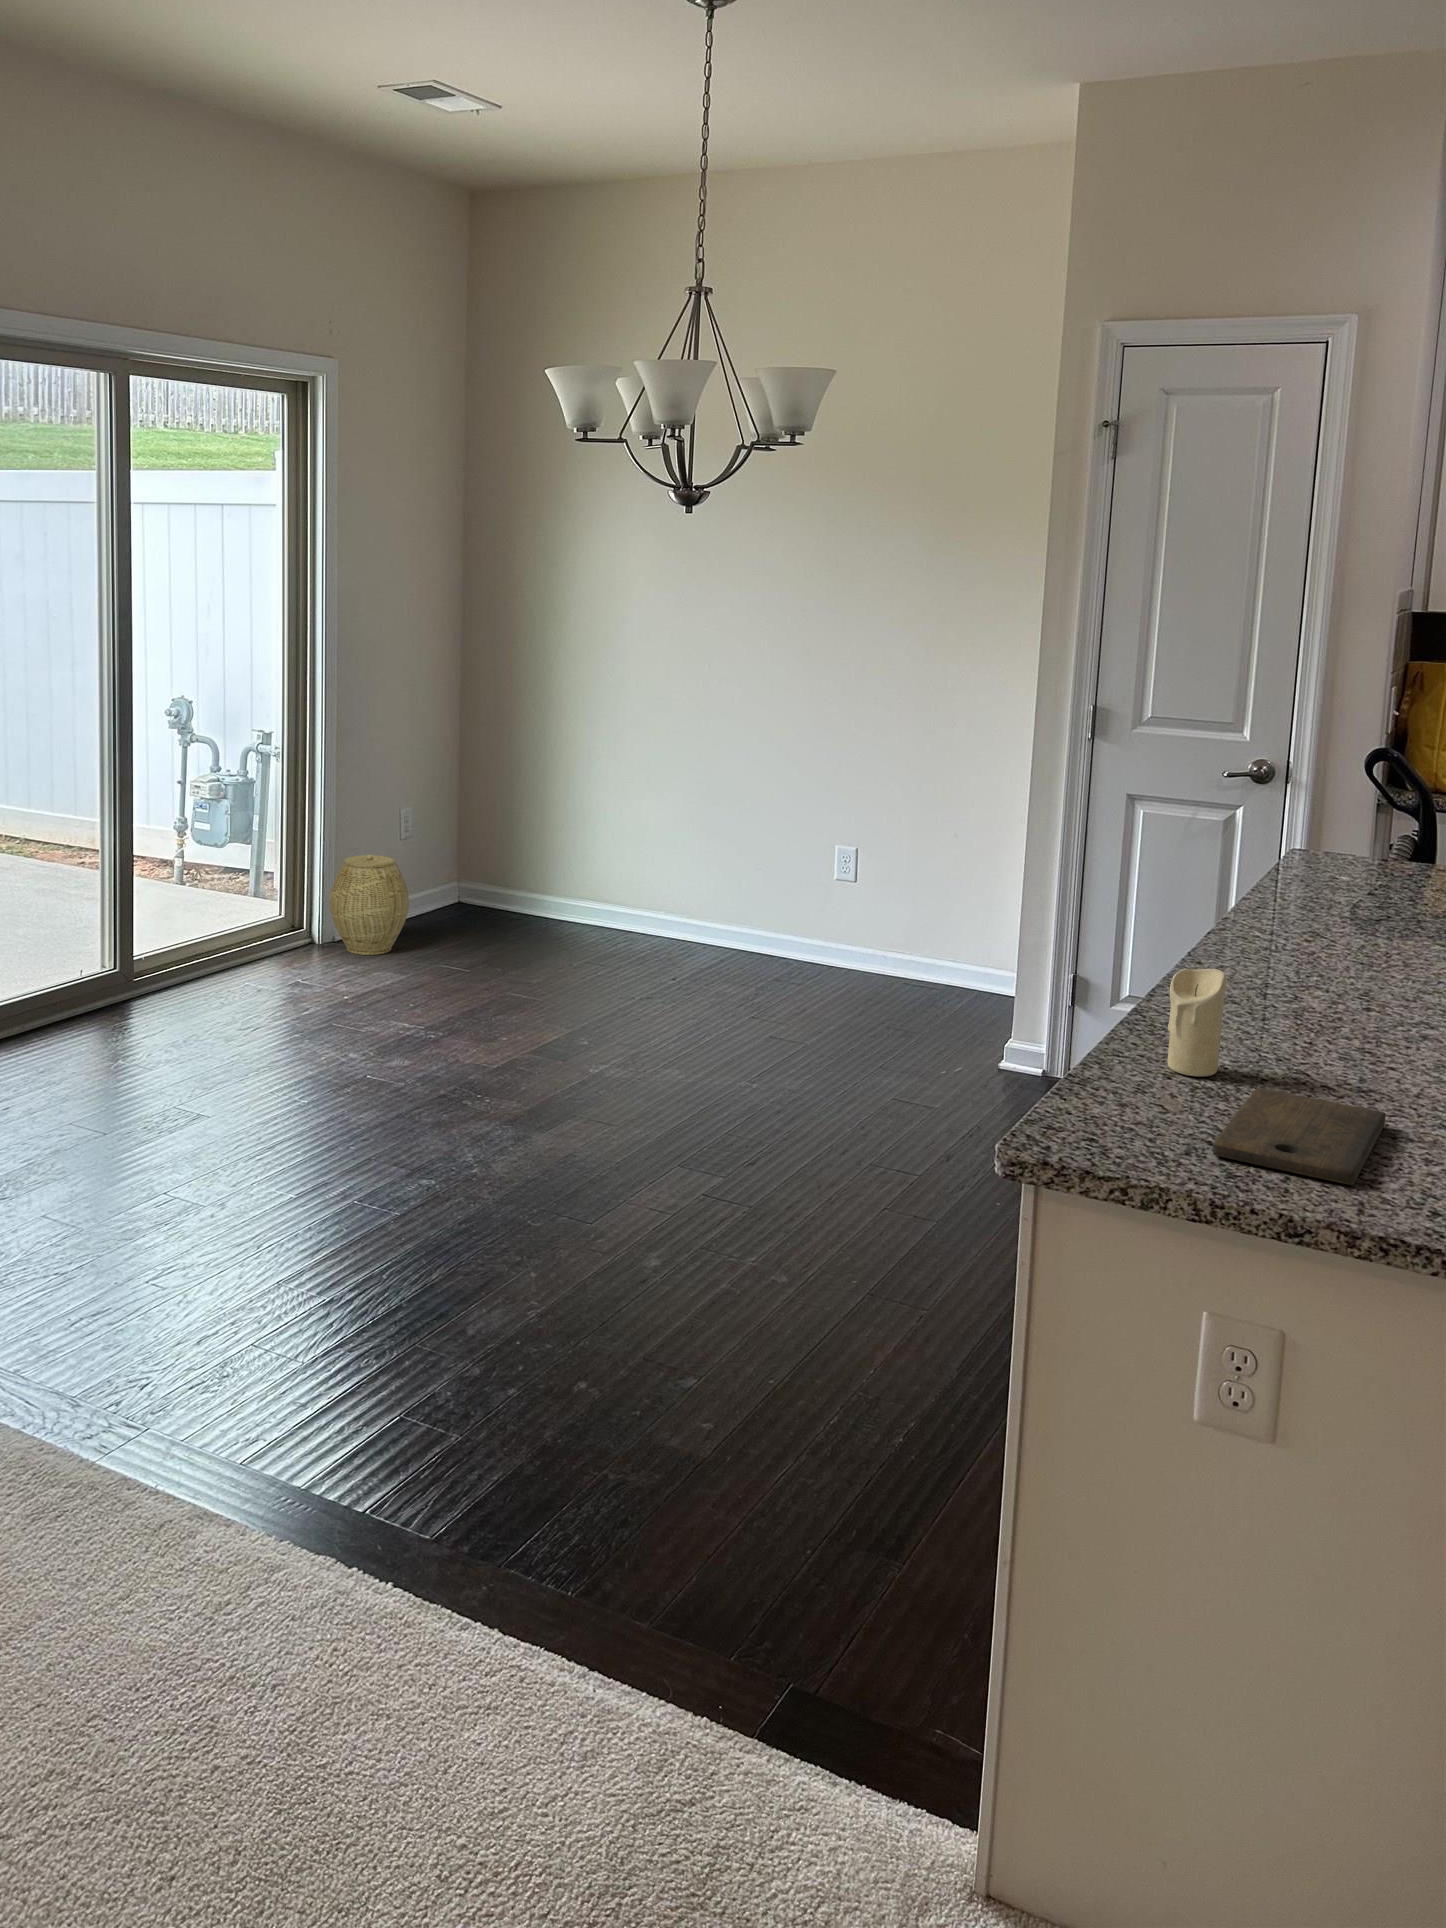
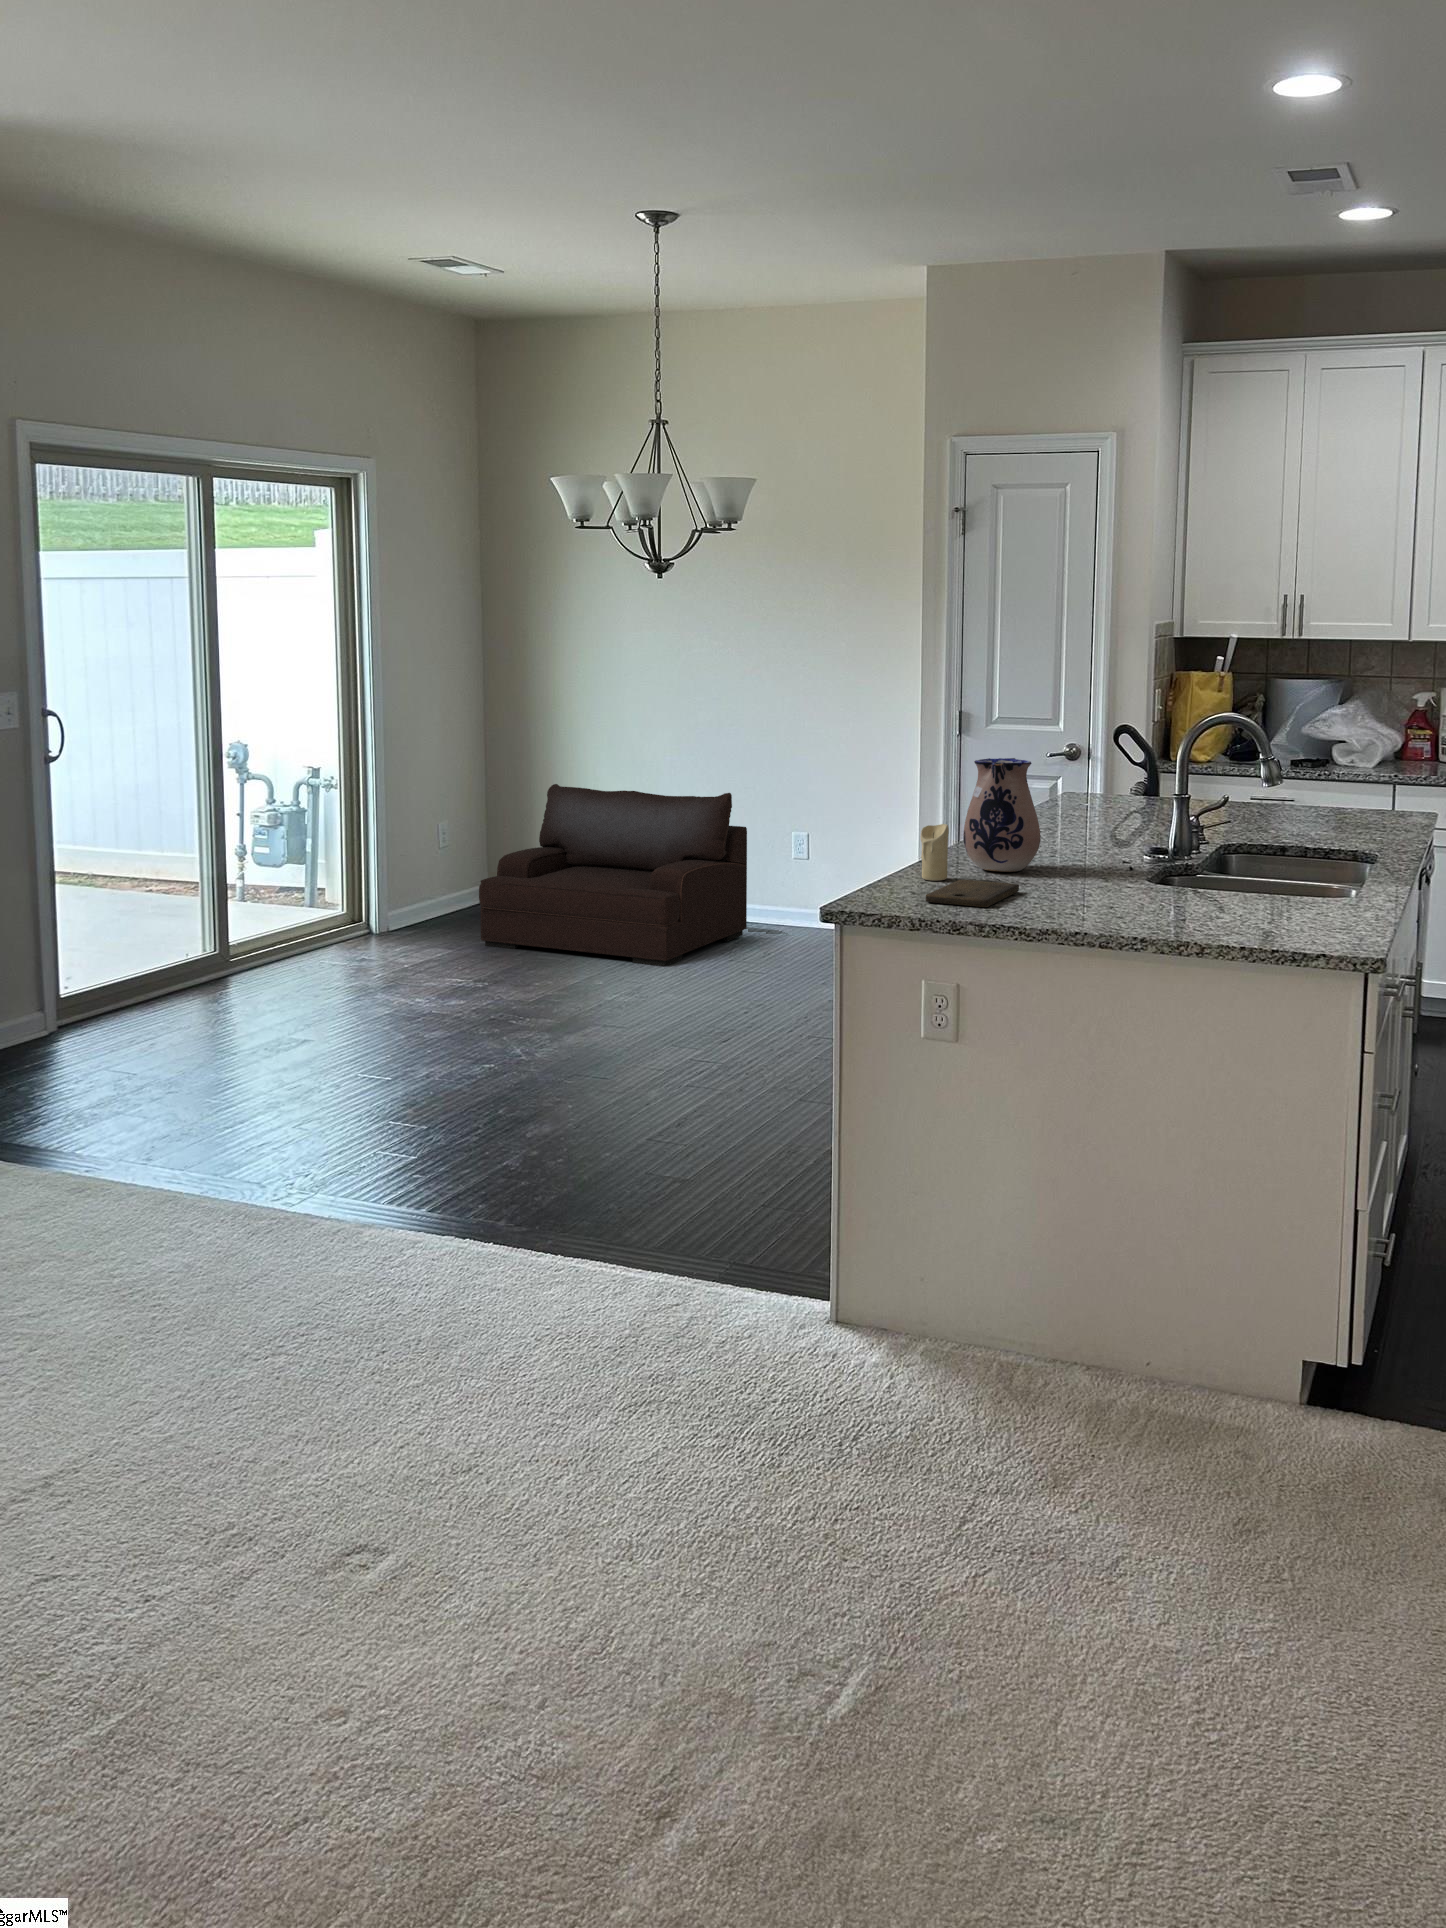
armchair: none [451,762,785,1008] -> present [479,784,747,967]
ceramic pitcher: none [1234,839,1388,1056] -> present [963,758,1041,872]
woven basket: present [330,855,409,955] -> none [377,863,443,945]

